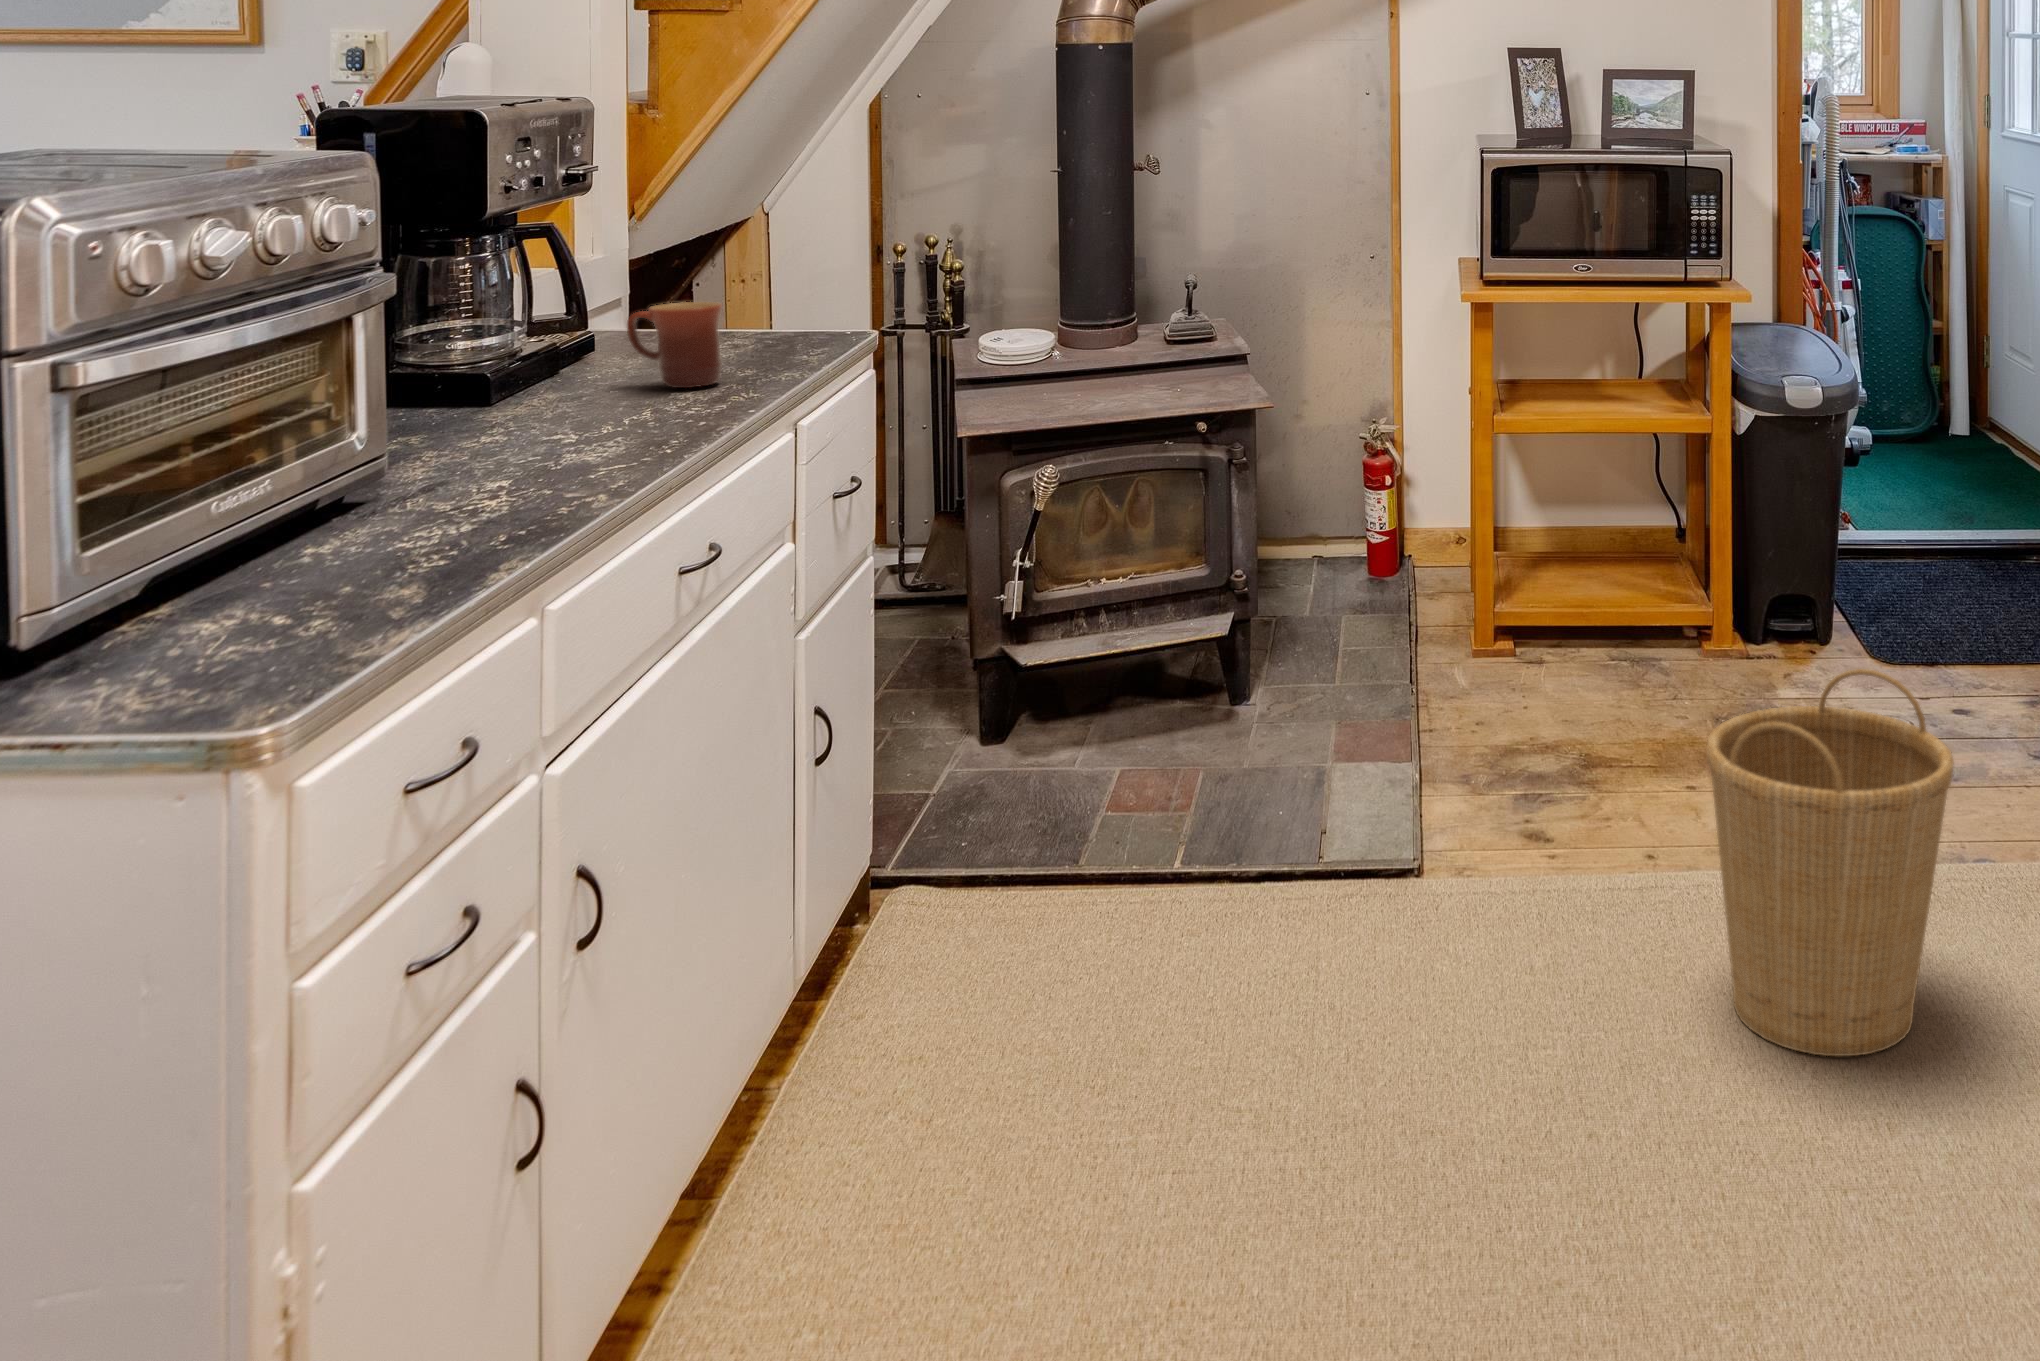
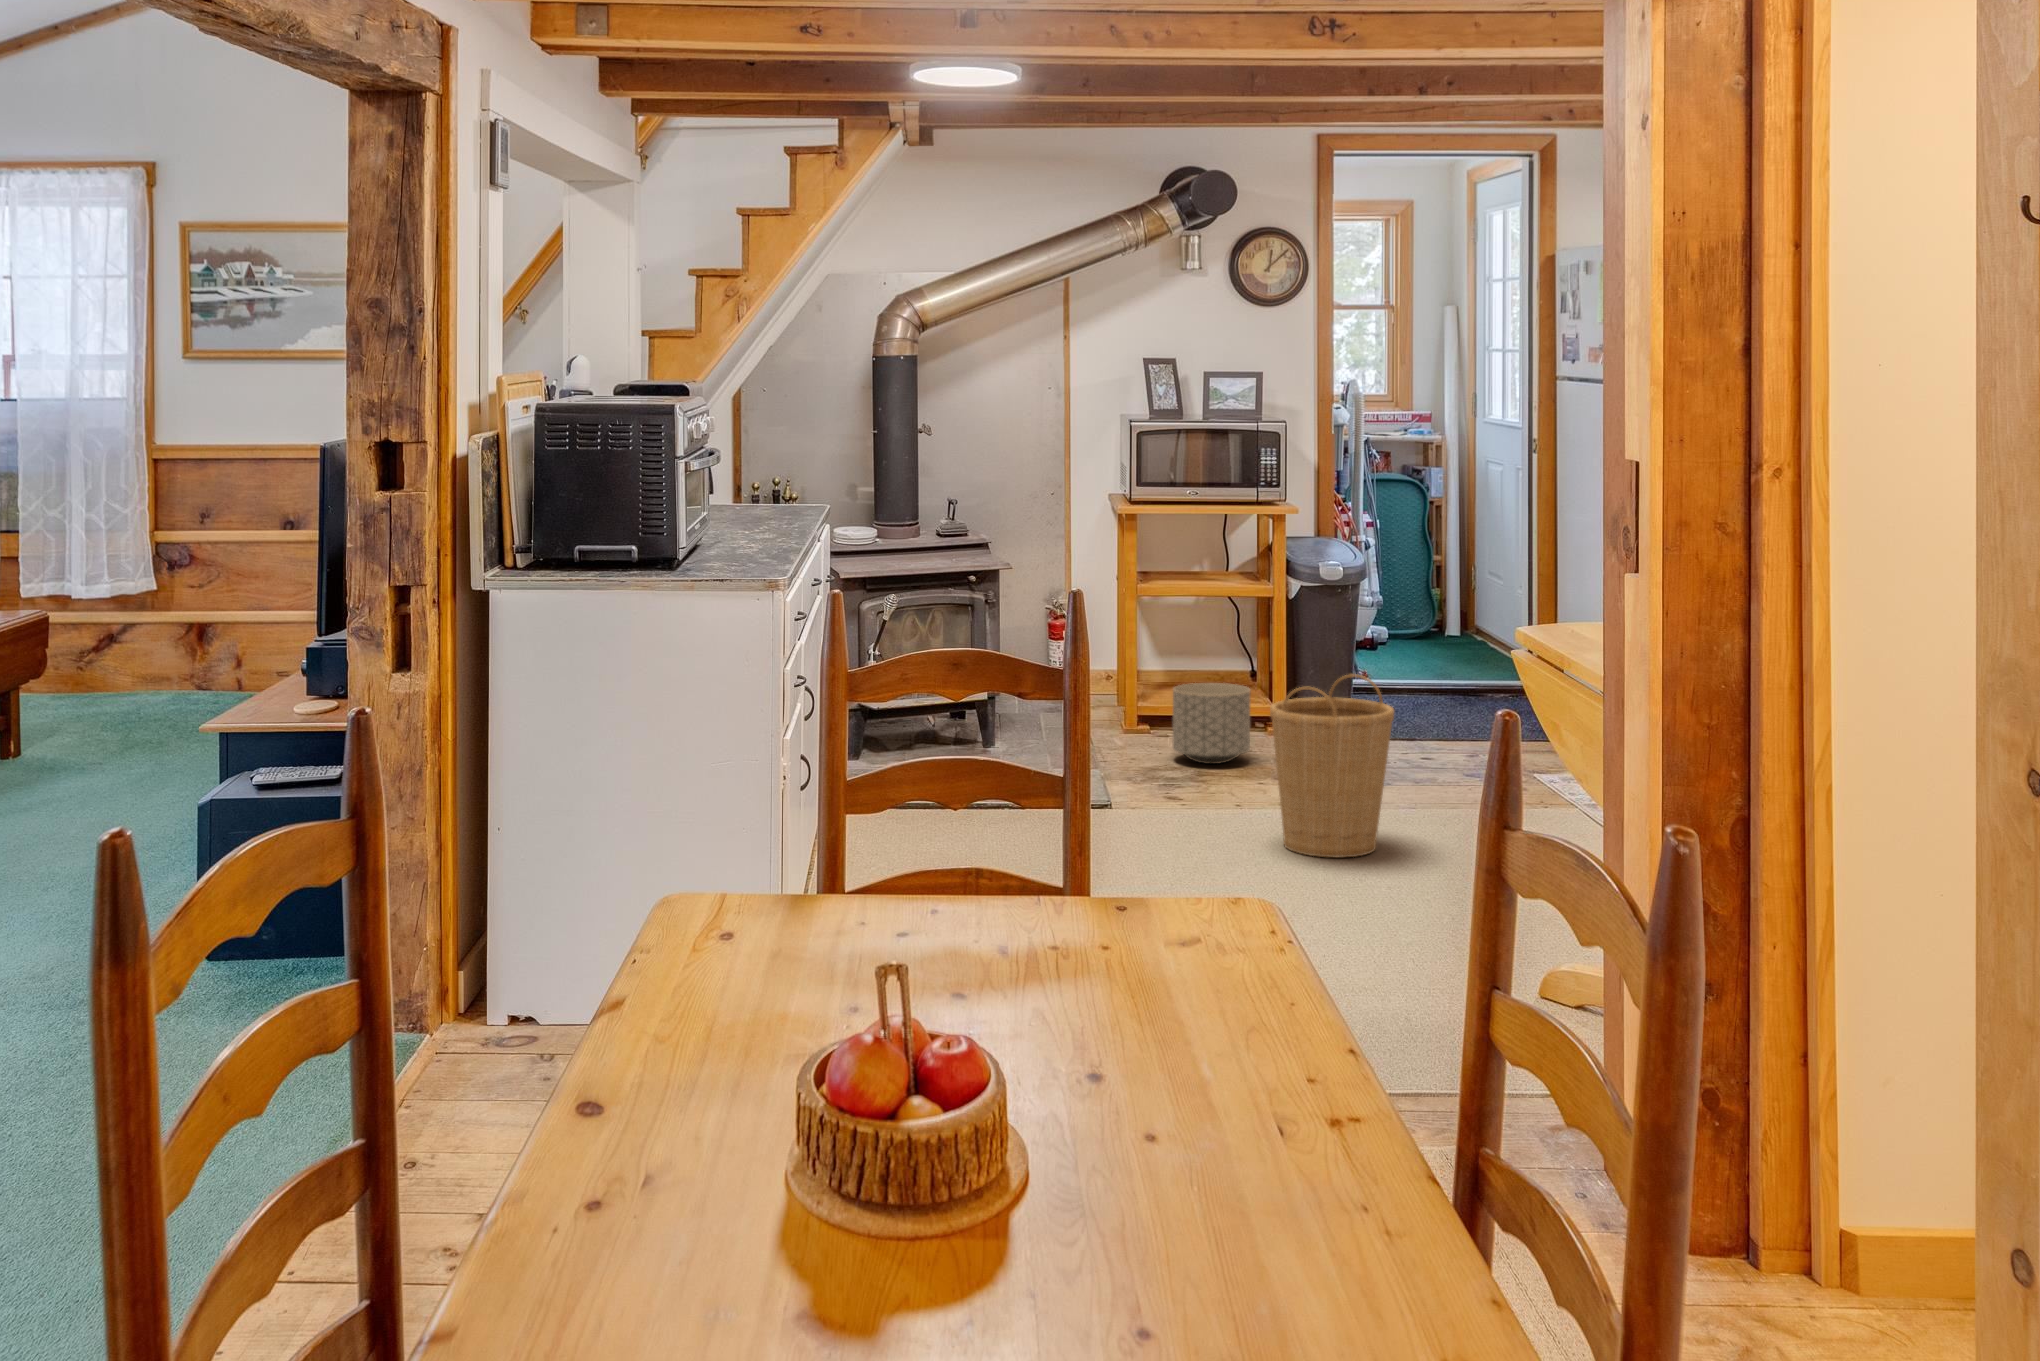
mug: present [627,302,722,388] -> none [739,481,784,521]
planter: none [1544,588,1673,733] -> present [1173,683,1250,764]

